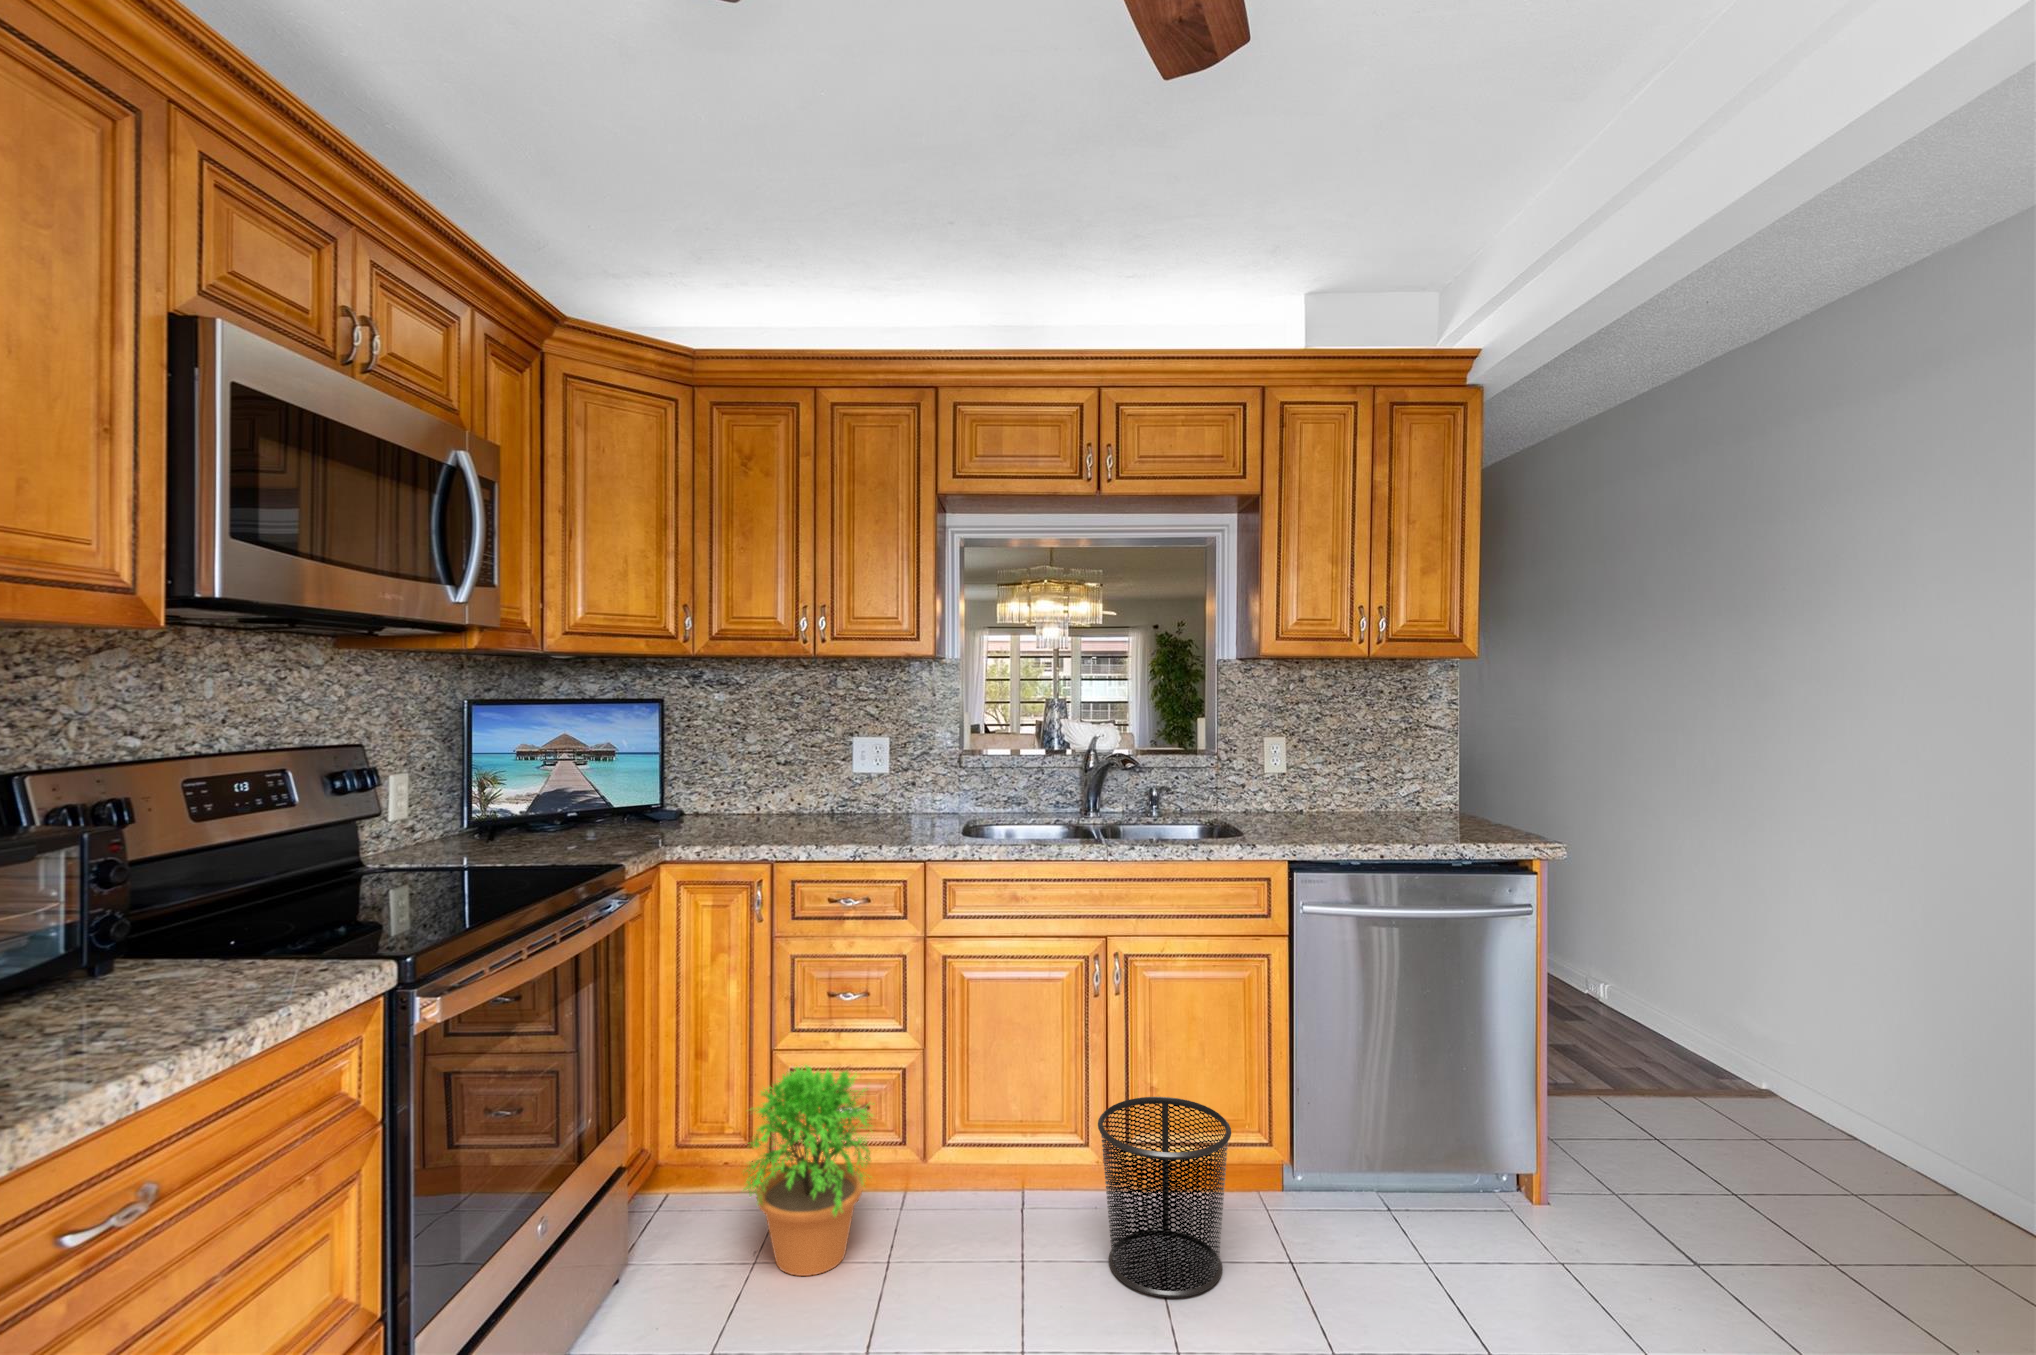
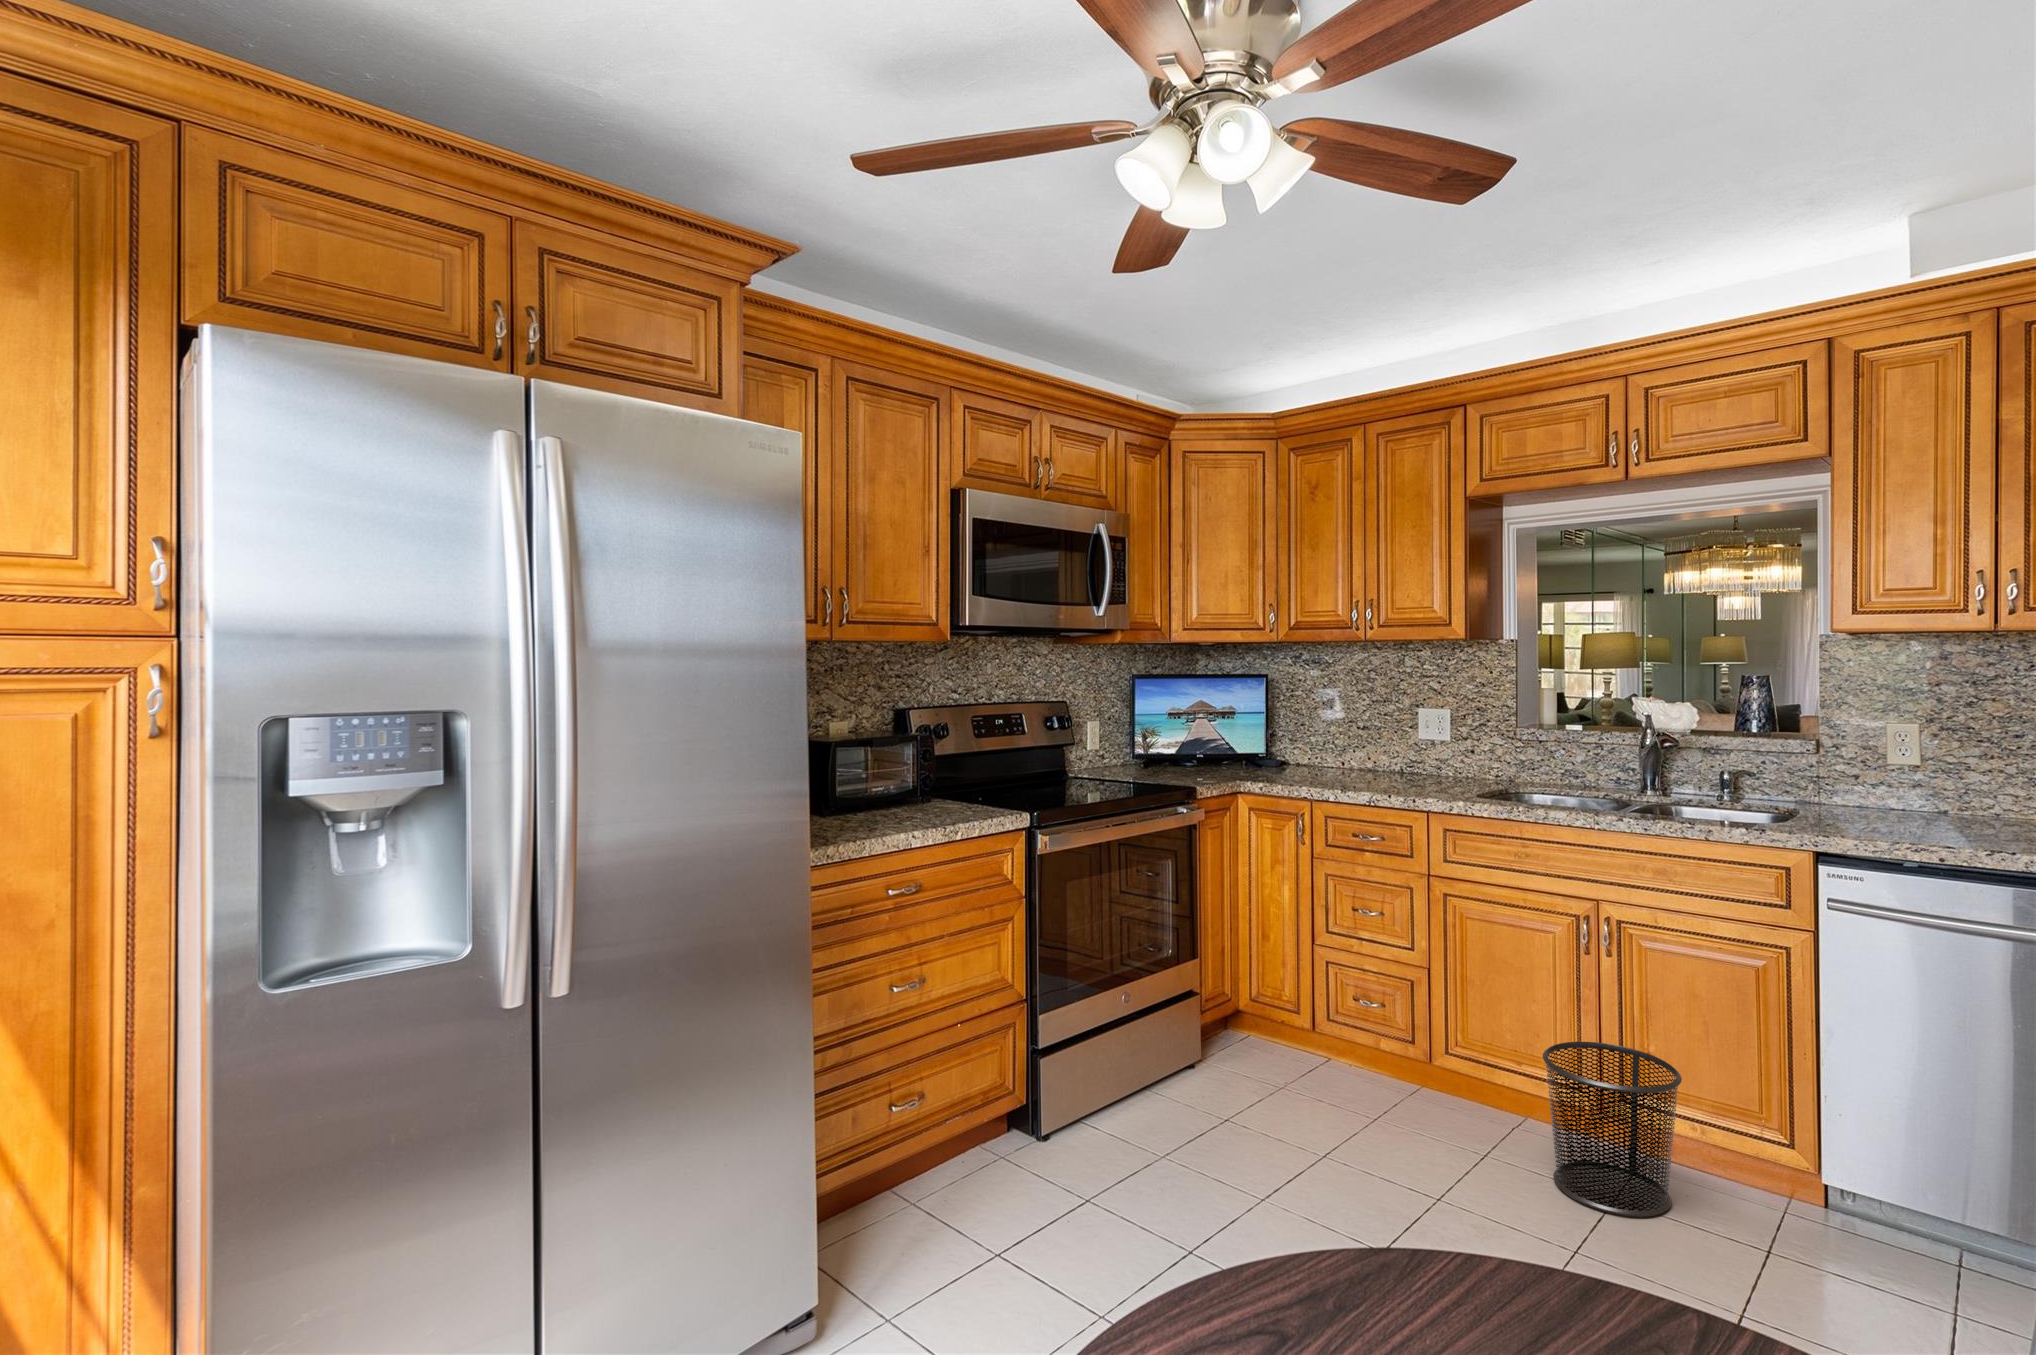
potted plant: present [745,1065,874,1276] -> none [1264,949,1381,1101]

